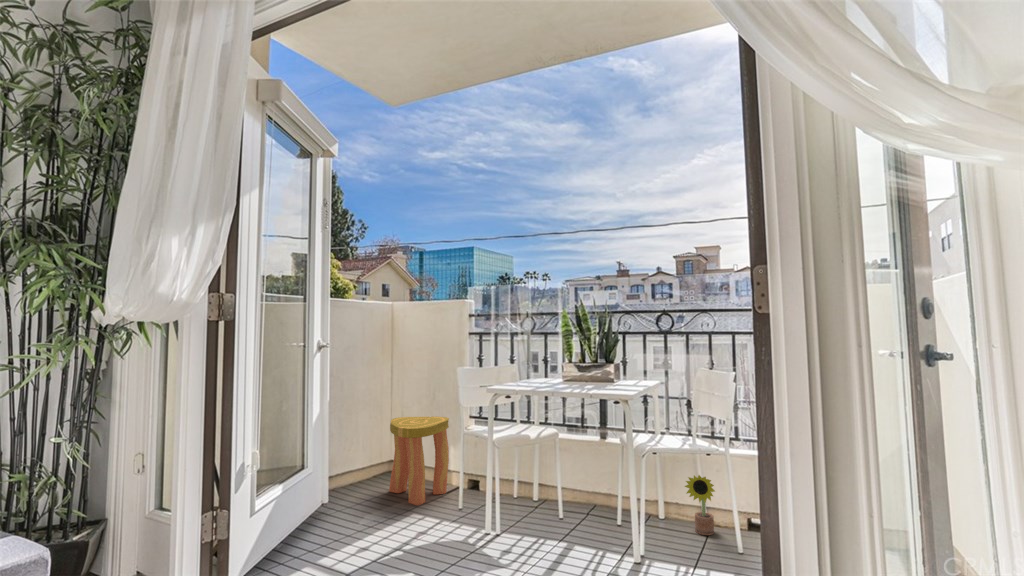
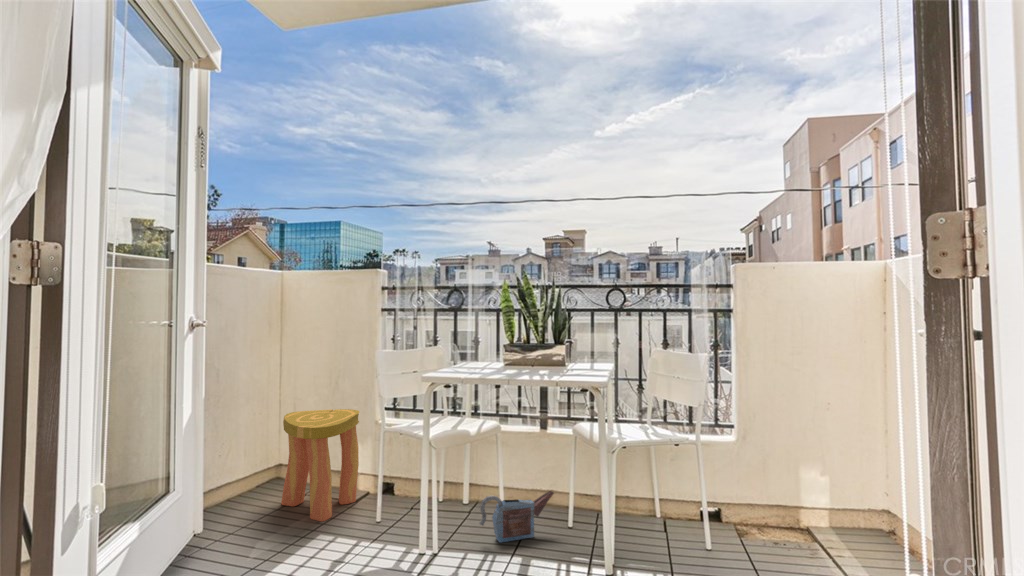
decorative plant: present [685,475,715,535] -> none [645,467,679,532]
watering can: none [536,490,602,531] -> present [479,491,554,543]

